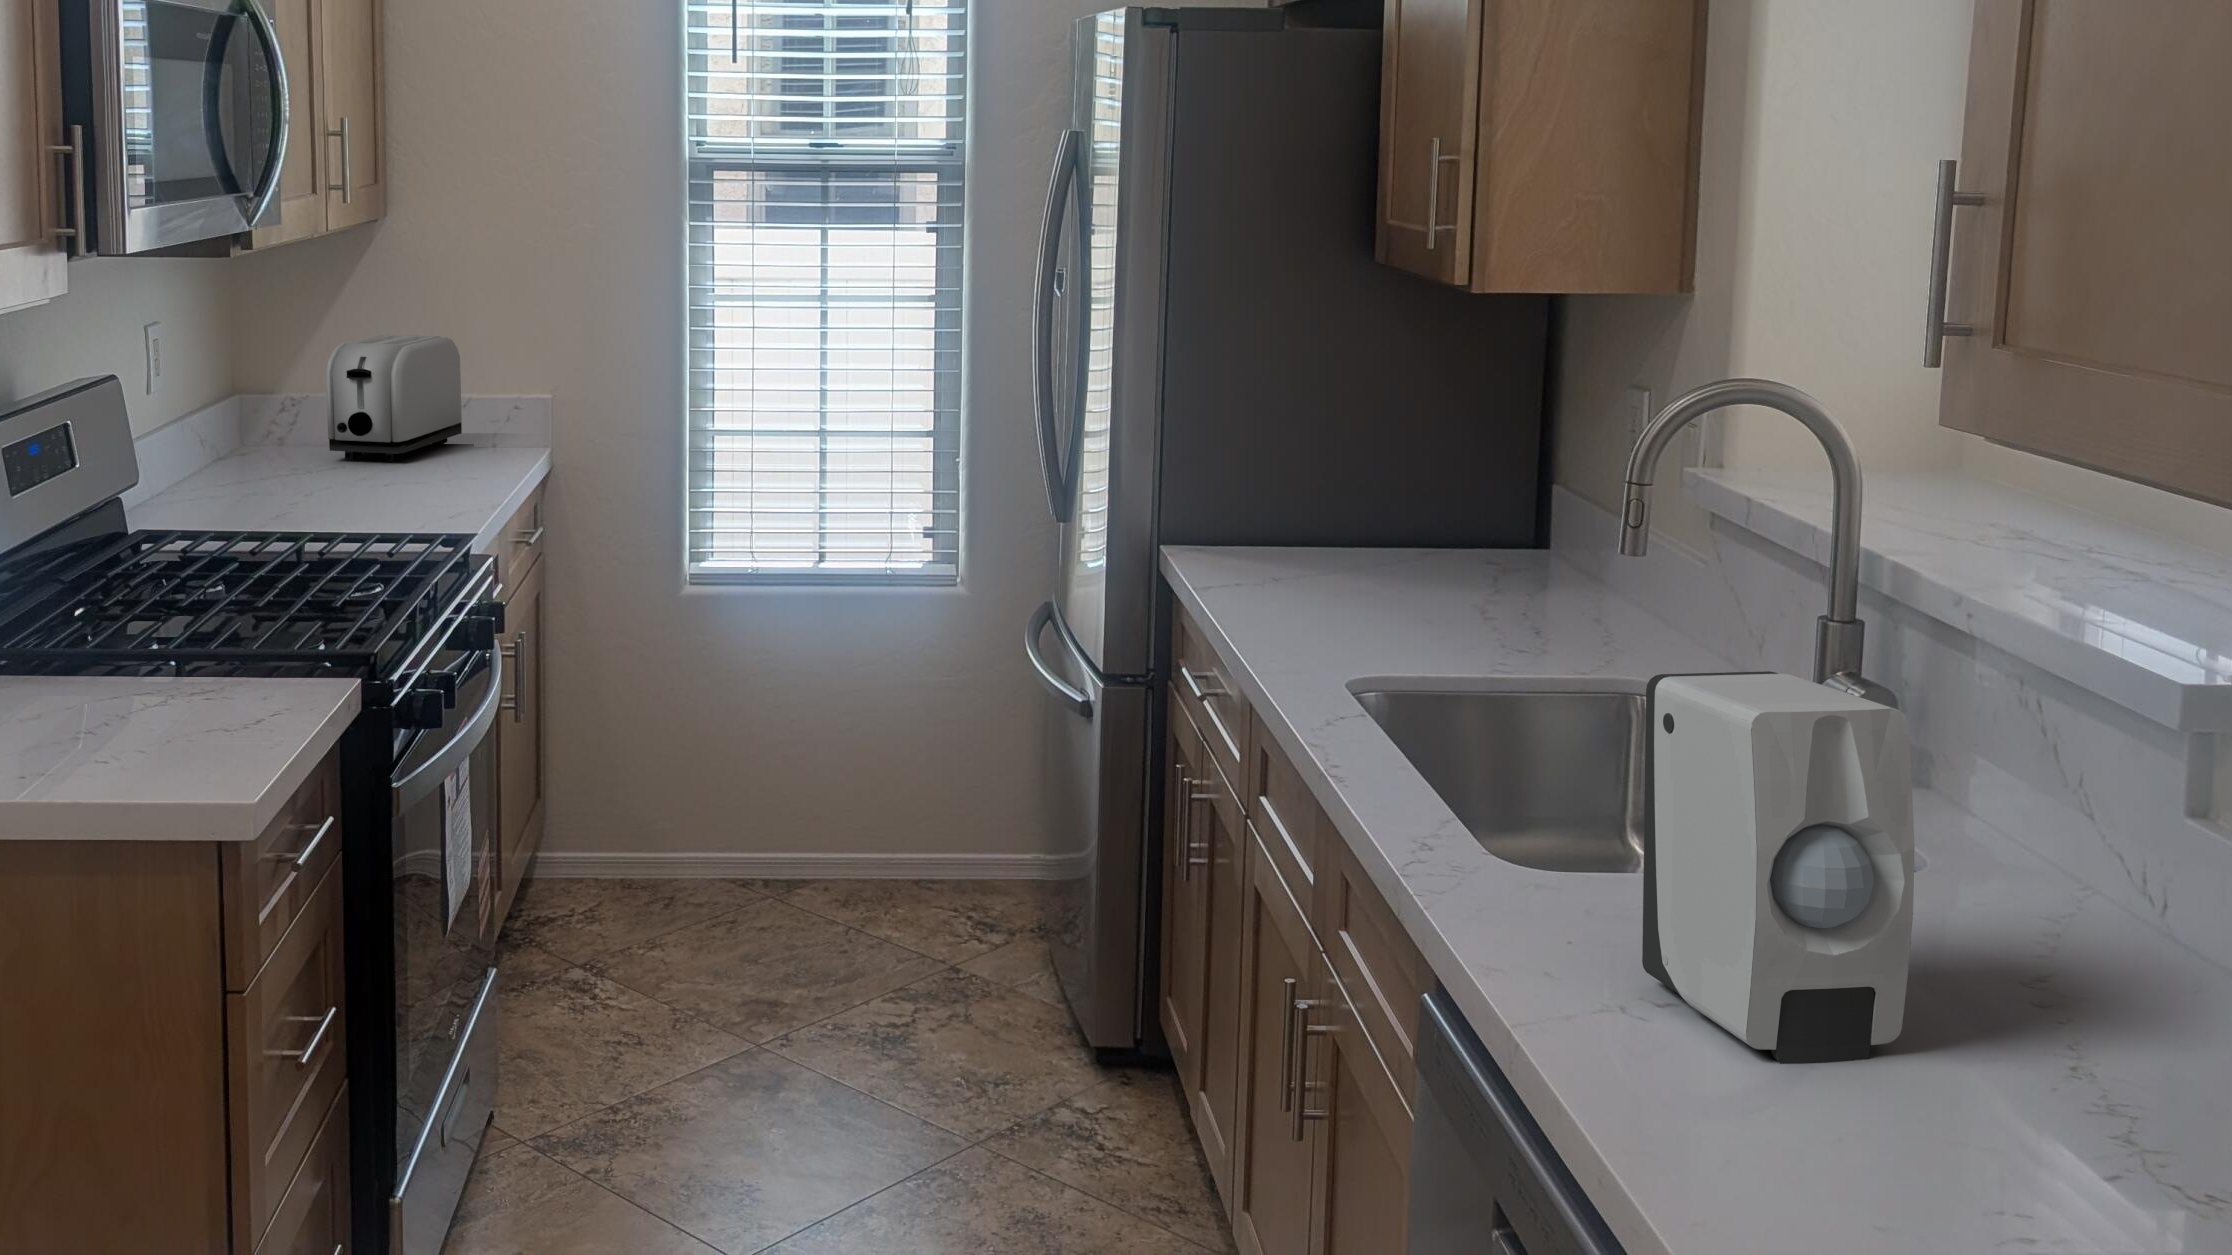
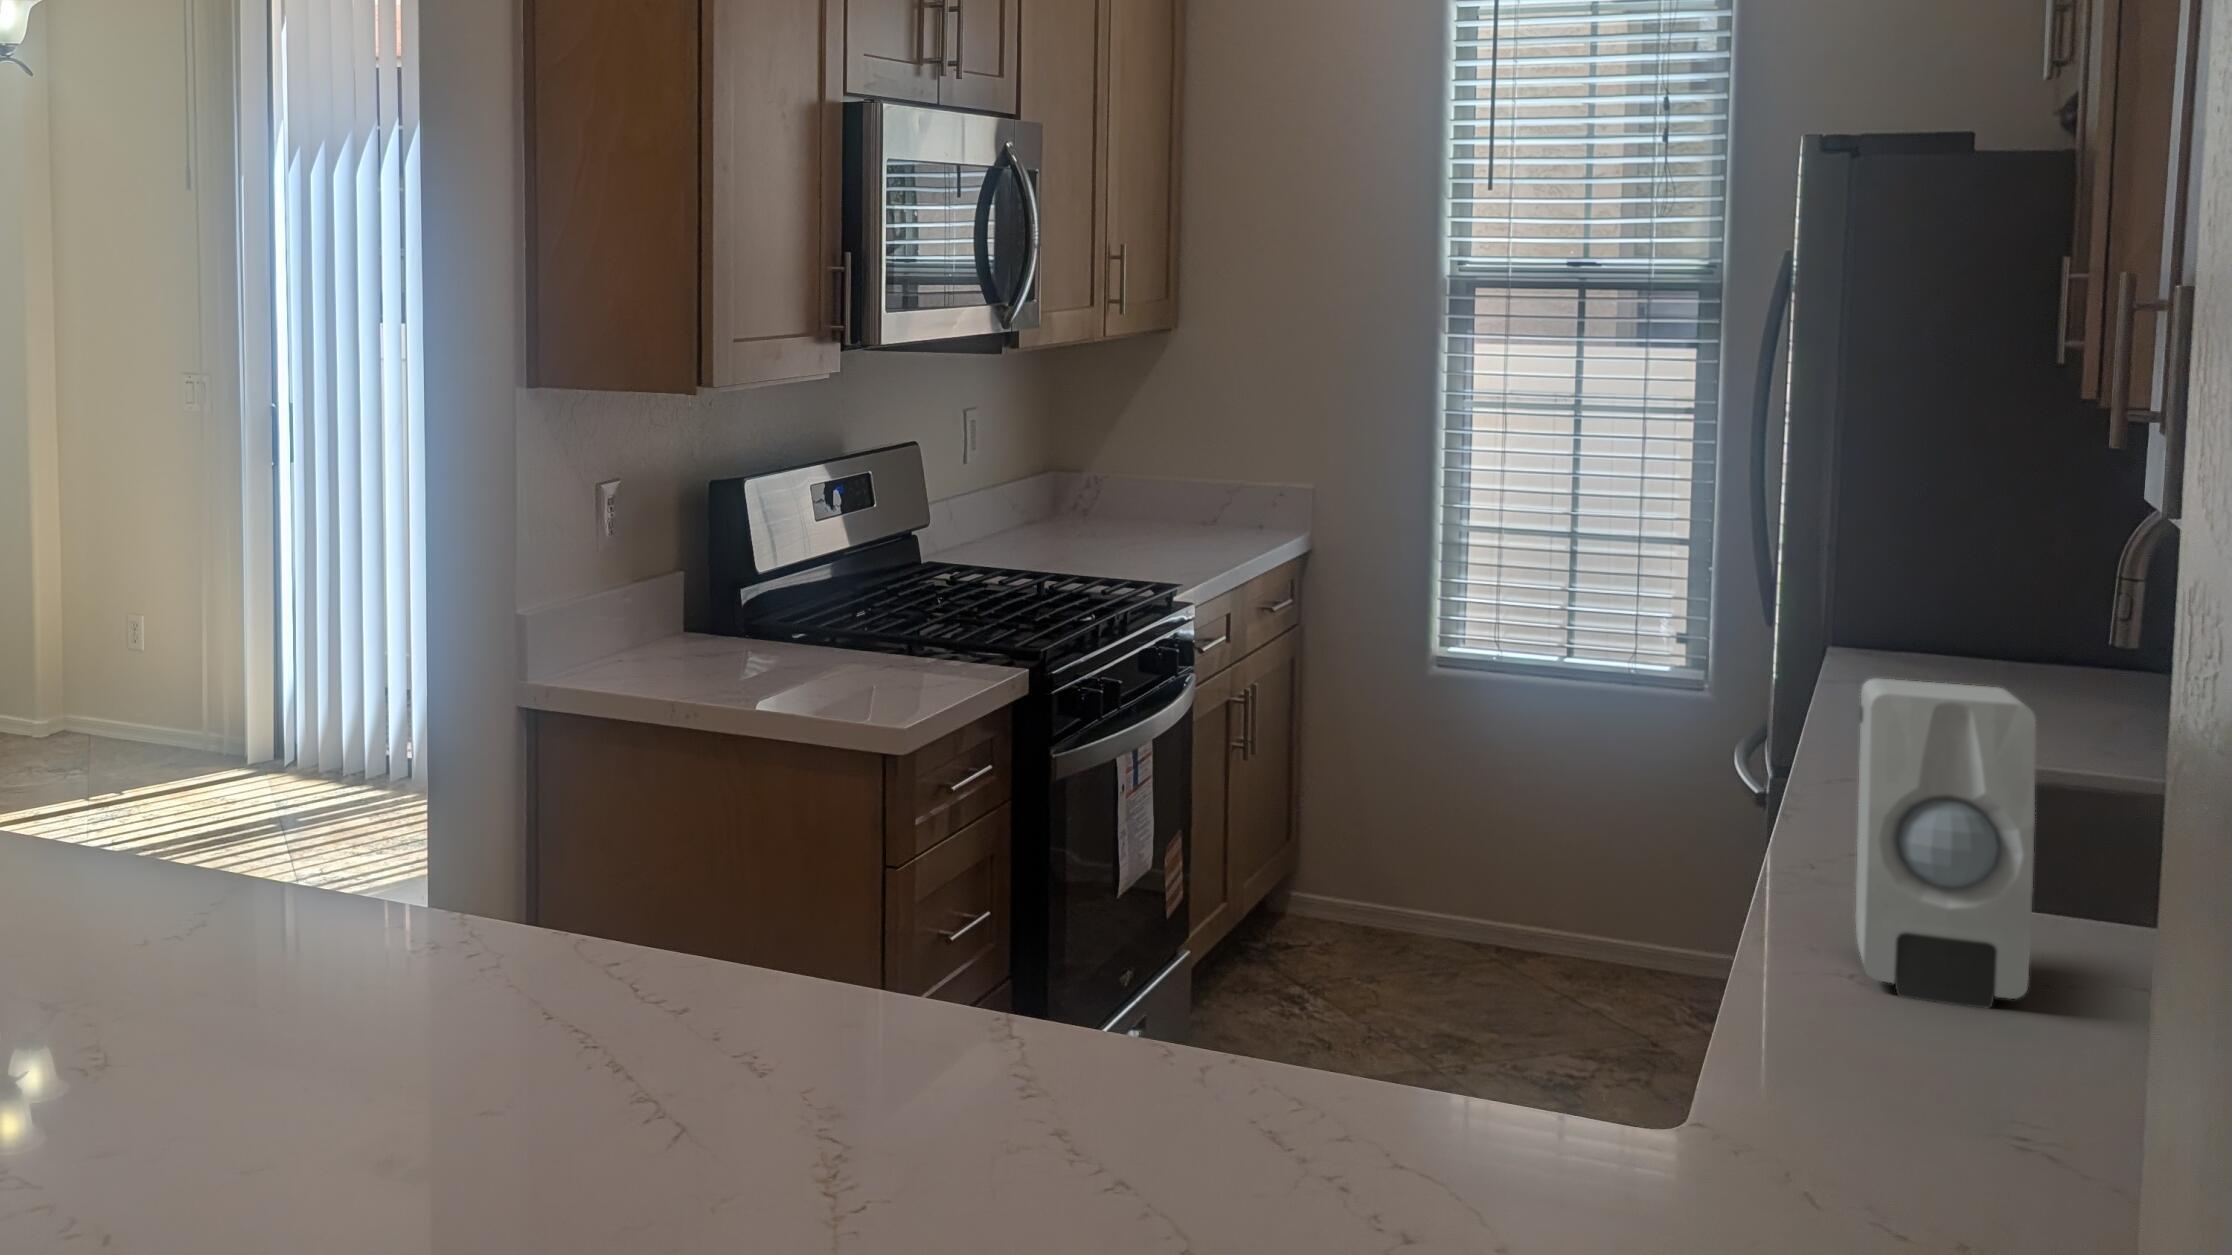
toaster: present [326,335,462,461] -> none [1116,427,1239,531]

